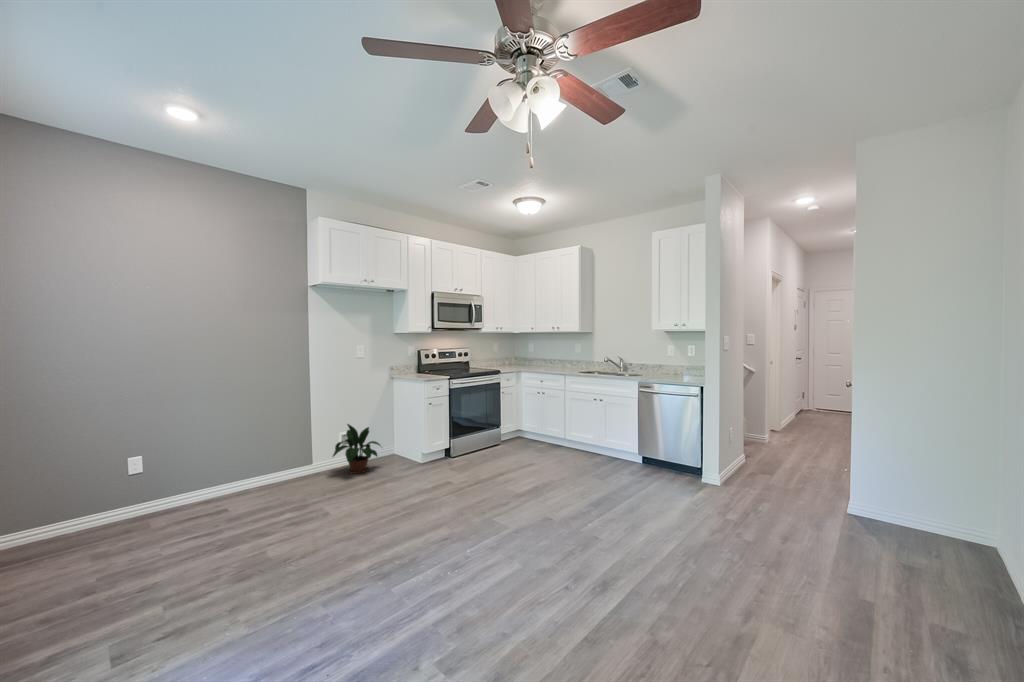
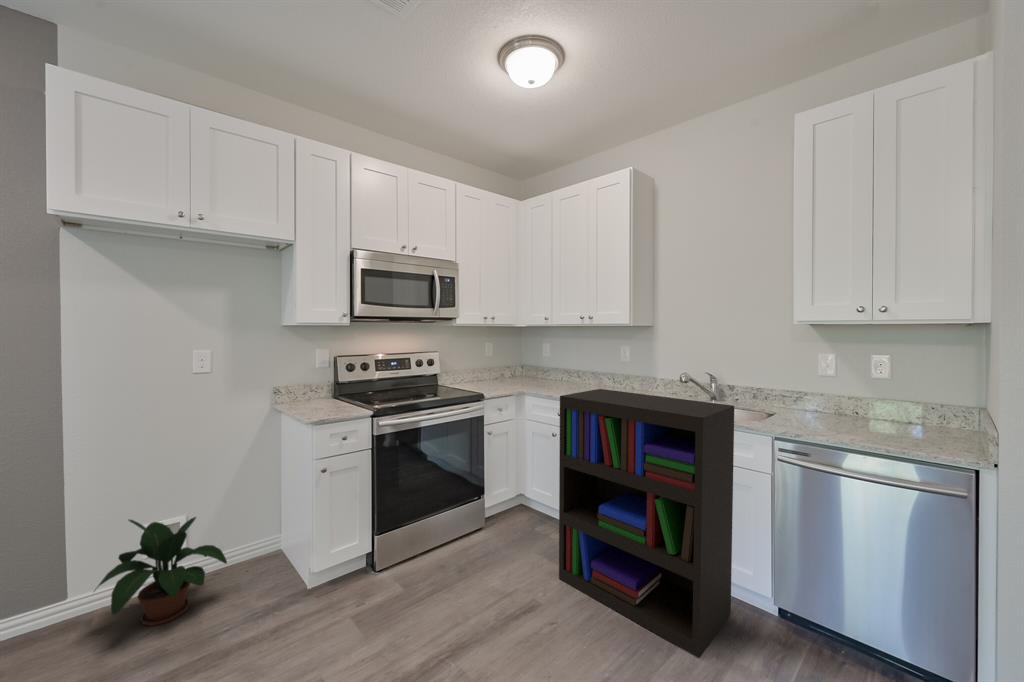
bookshelf: none [543,365,622,473] -> present [559,389,734,658]

